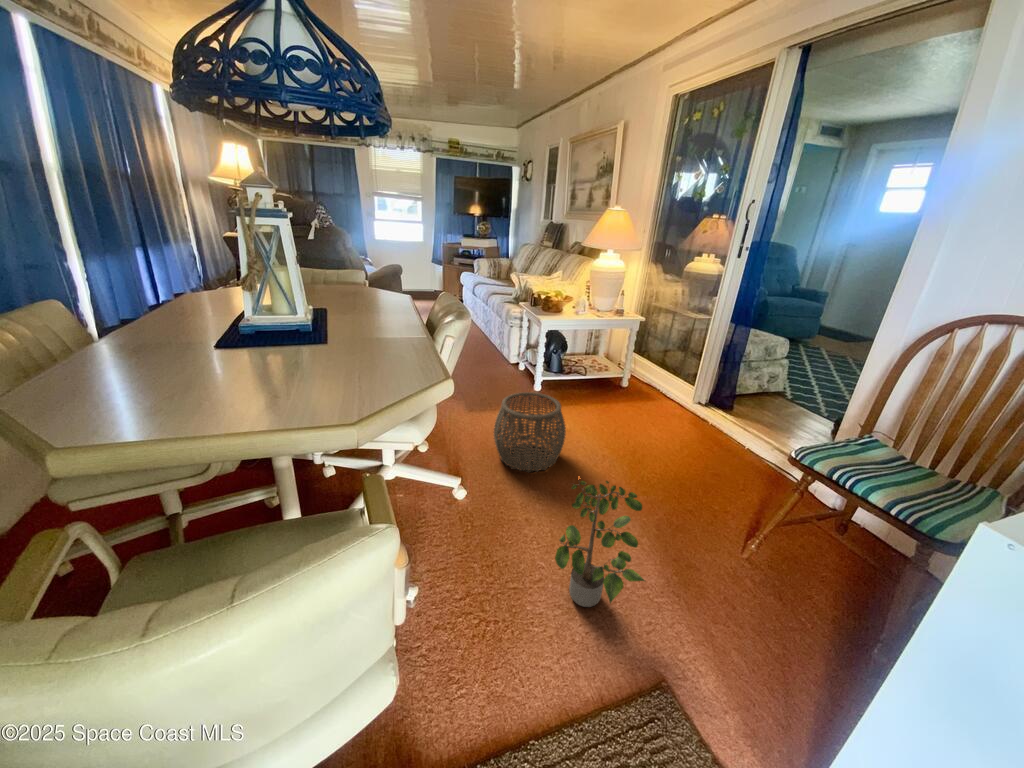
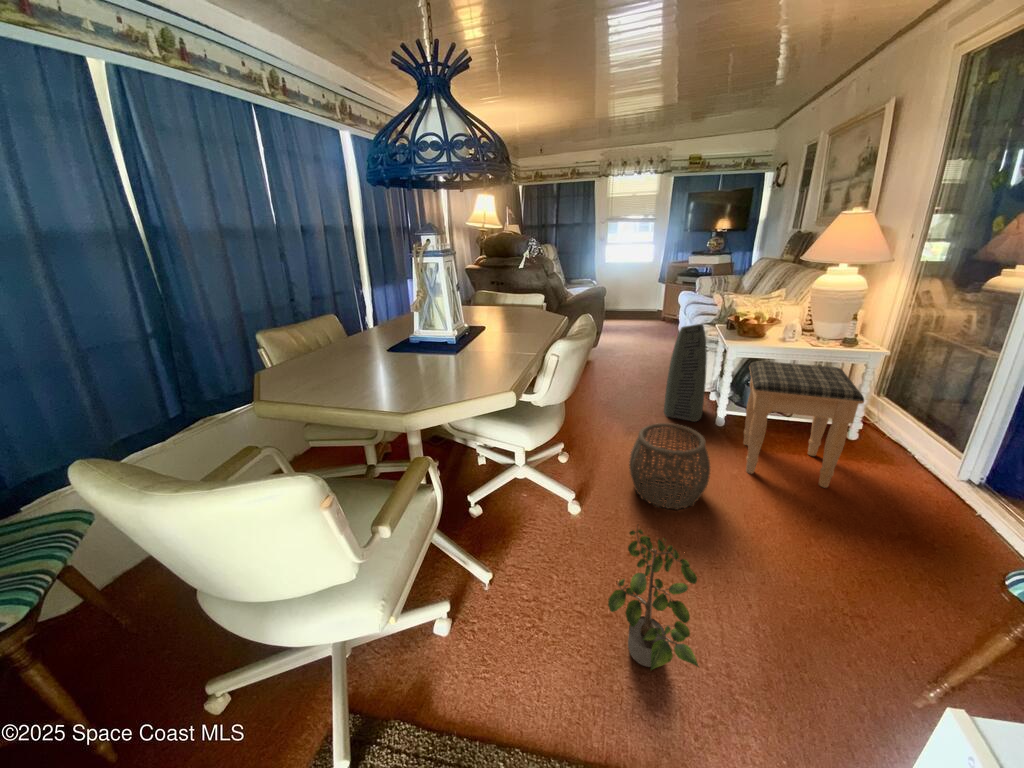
air purifier: none [488,300,522,392] -> present [664,324,707,422]
footstool: none [563,330,651,427] -> present [744,361,864,487]

